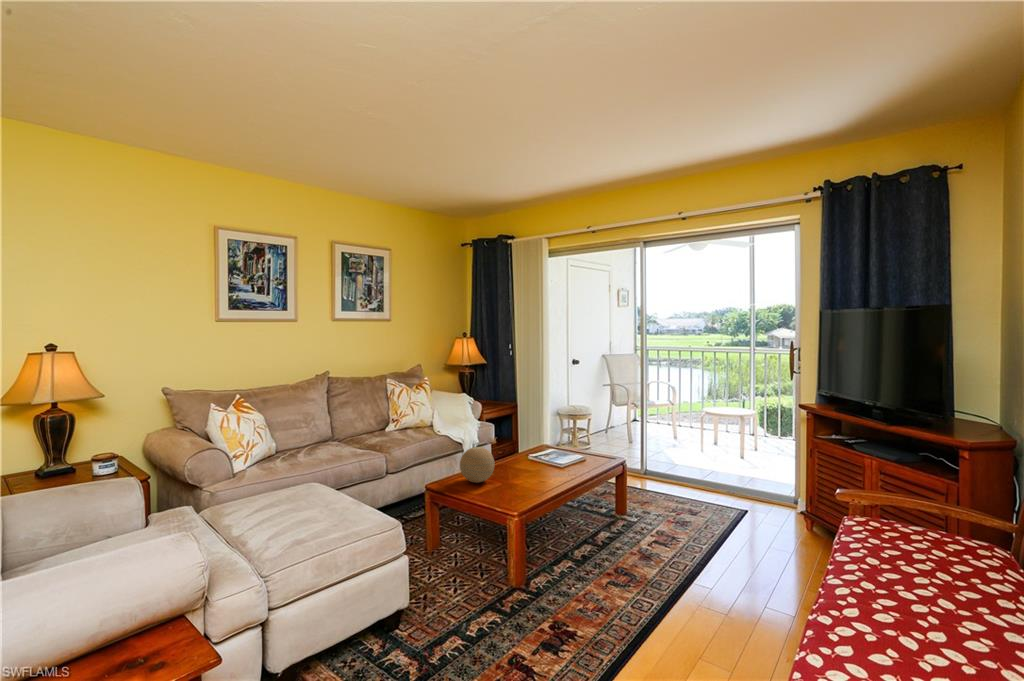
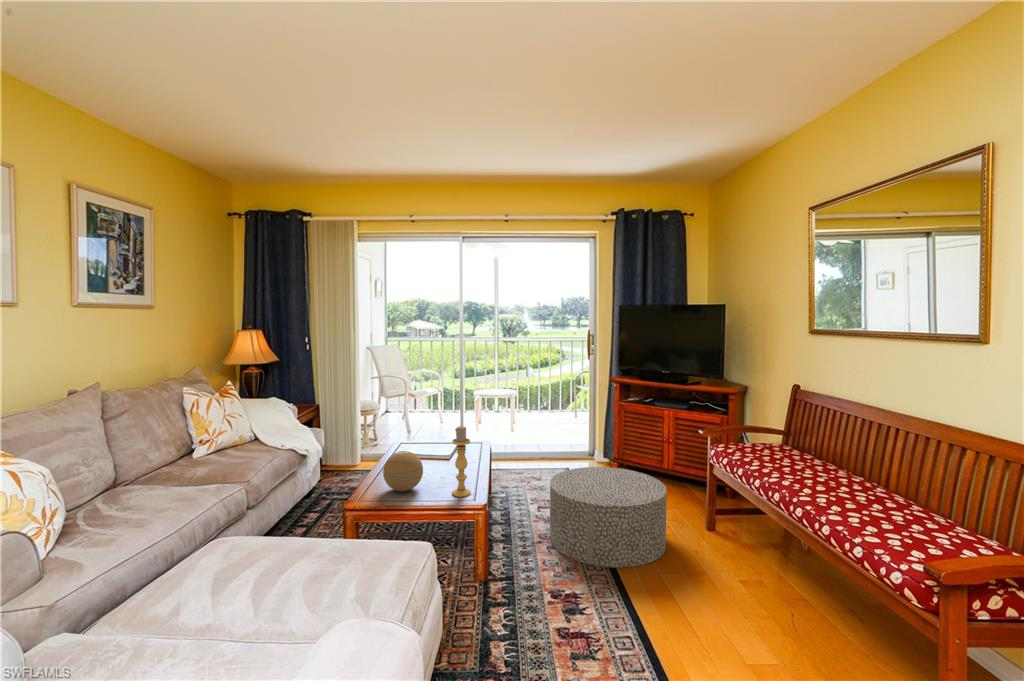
candle holder: none [504,431,522,499] -> present [452,426,471,497]
ottoman: none [614,501,761,637] -> present [550,467,667,568]

